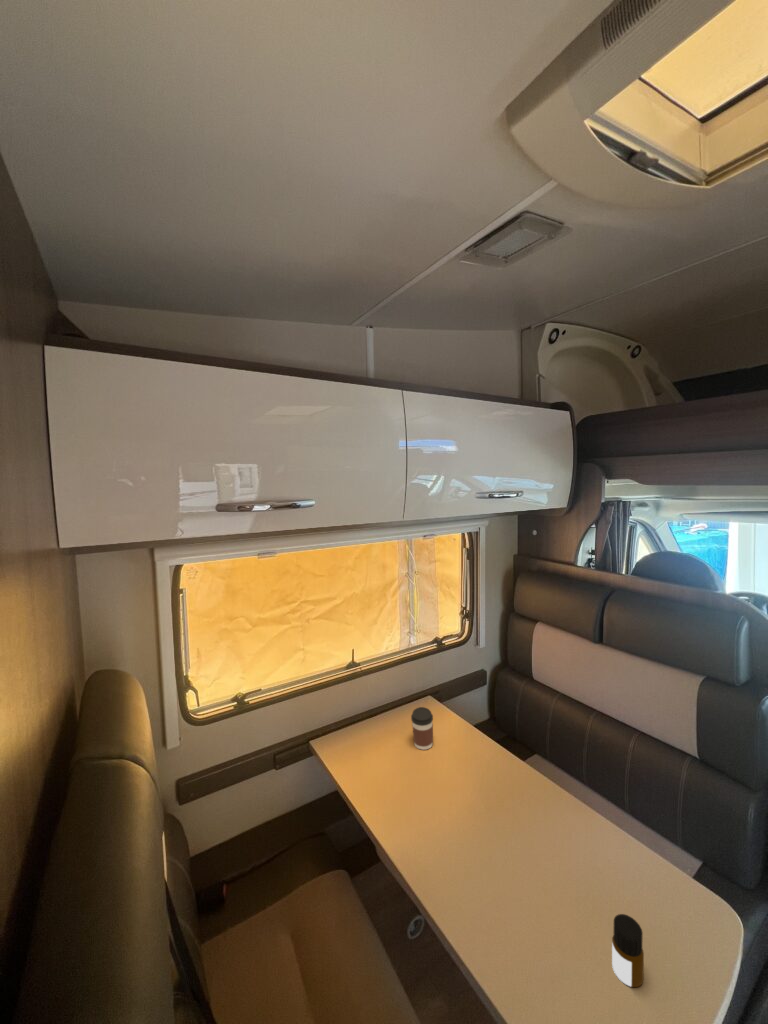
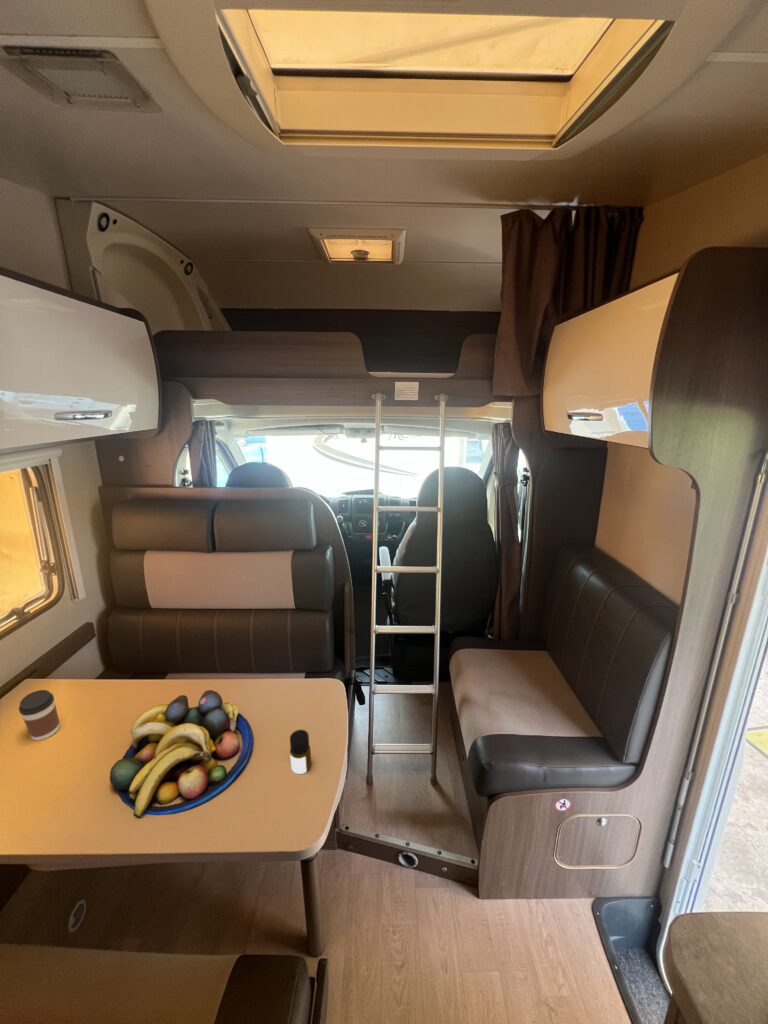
fruit bowl: none [440,774,581,913] -> present [110,690,253,817]

